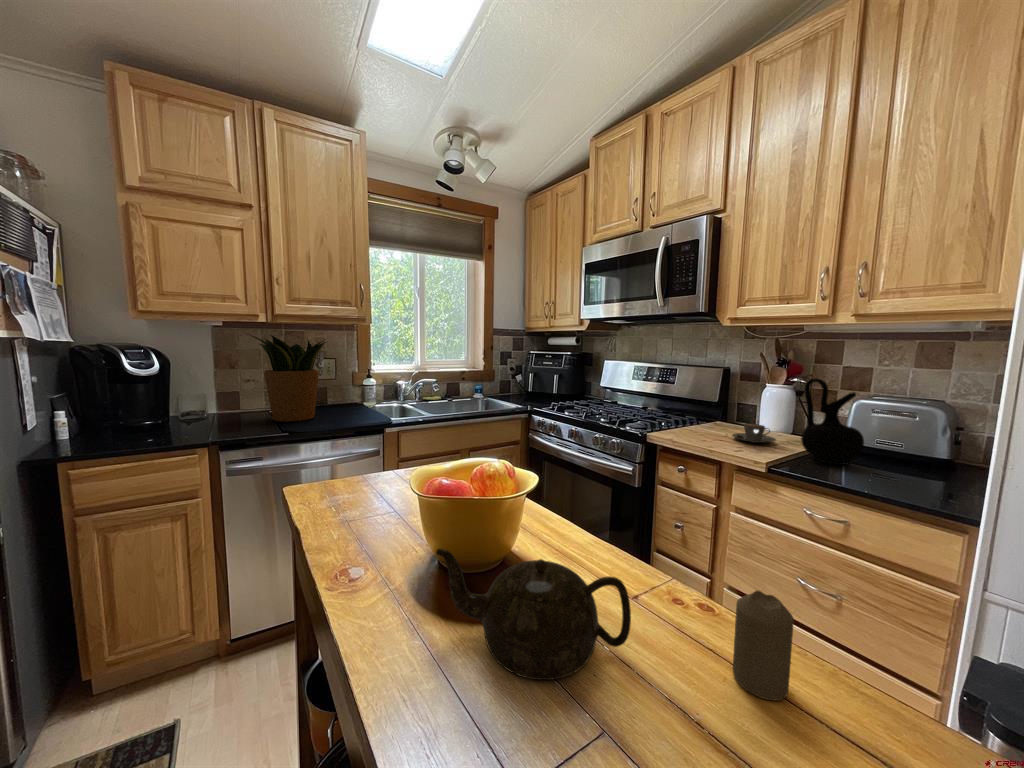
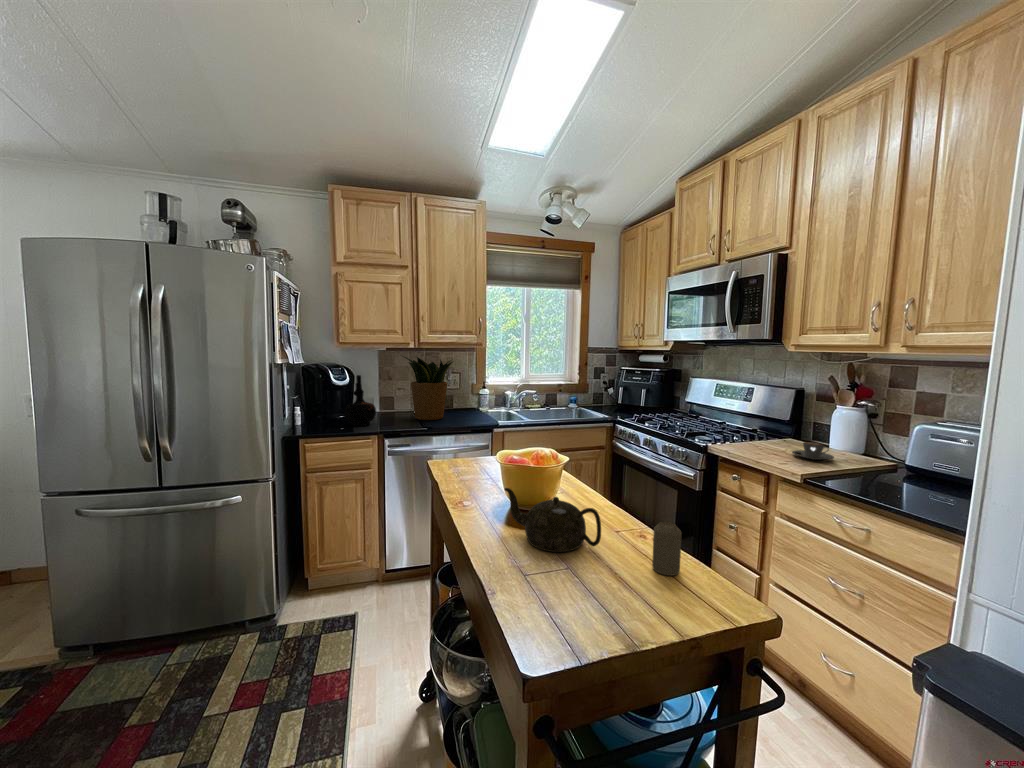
ceramic jug: present [801,378,864,465] -> present [345,375,376,426]

